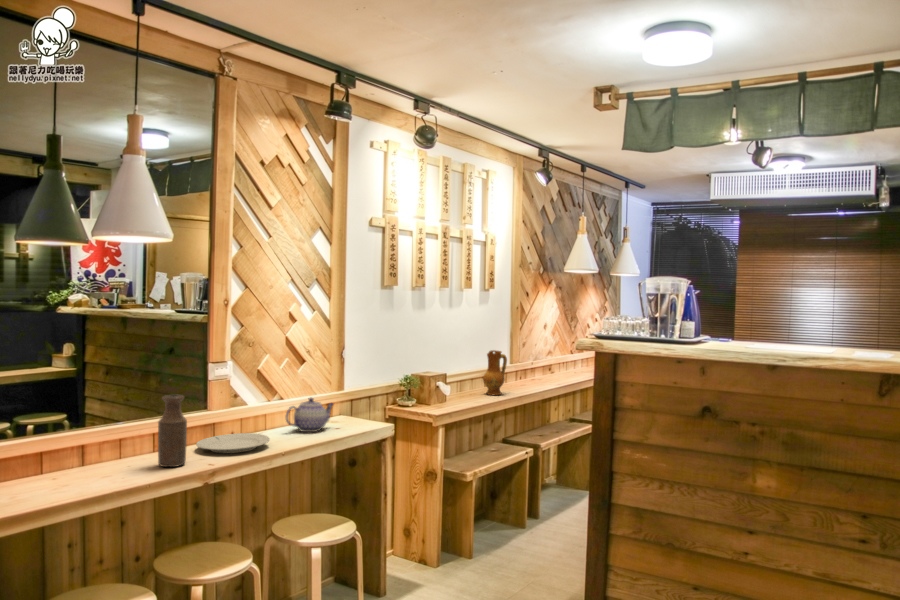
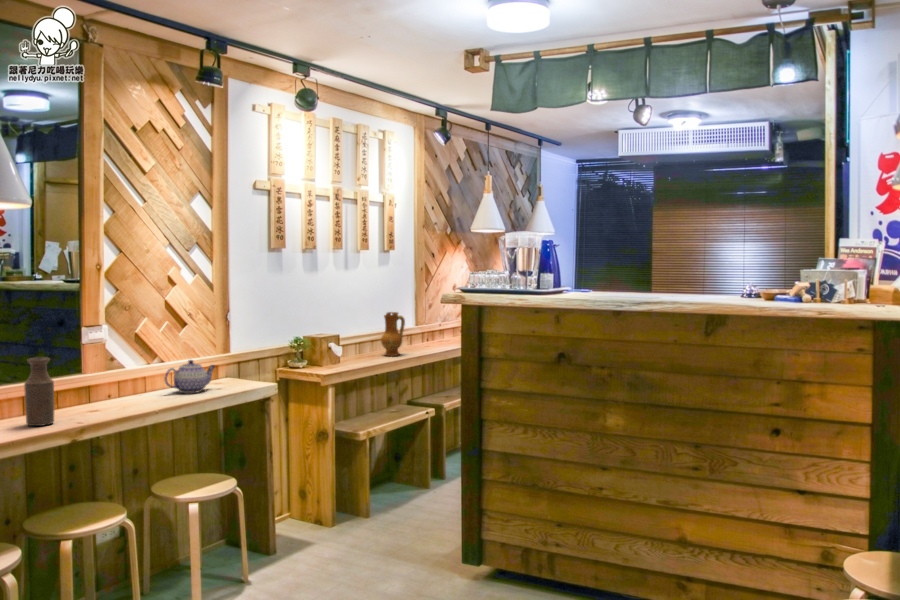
plate: present [196,433,270,453] -> none [69,395,144,413]

